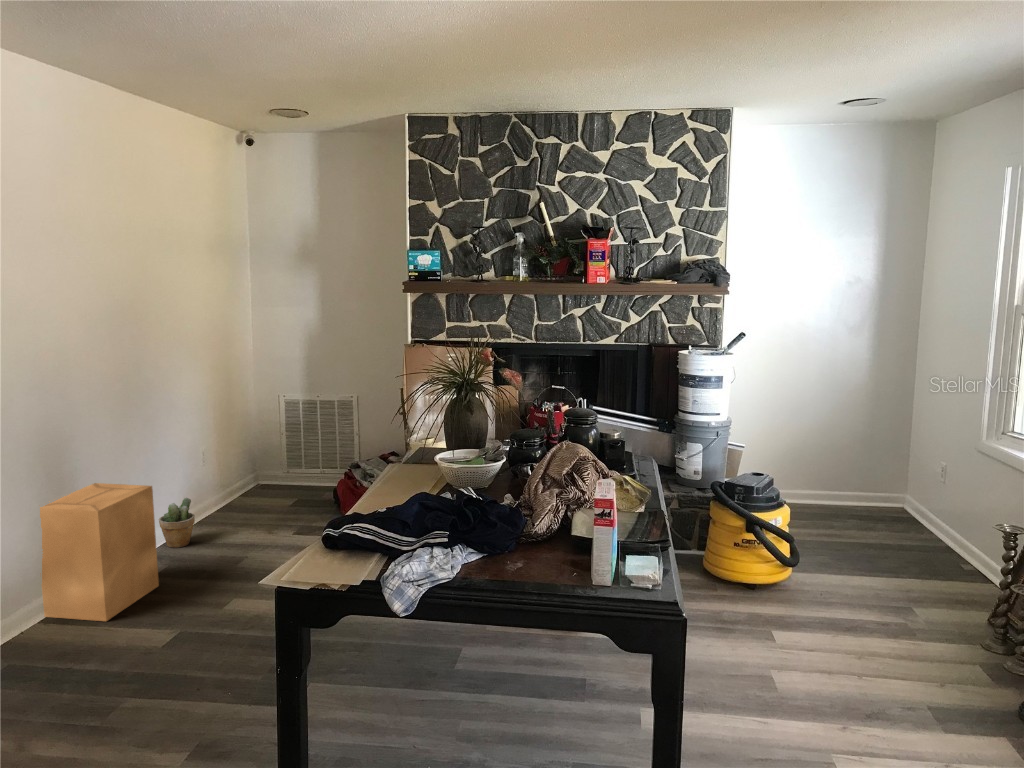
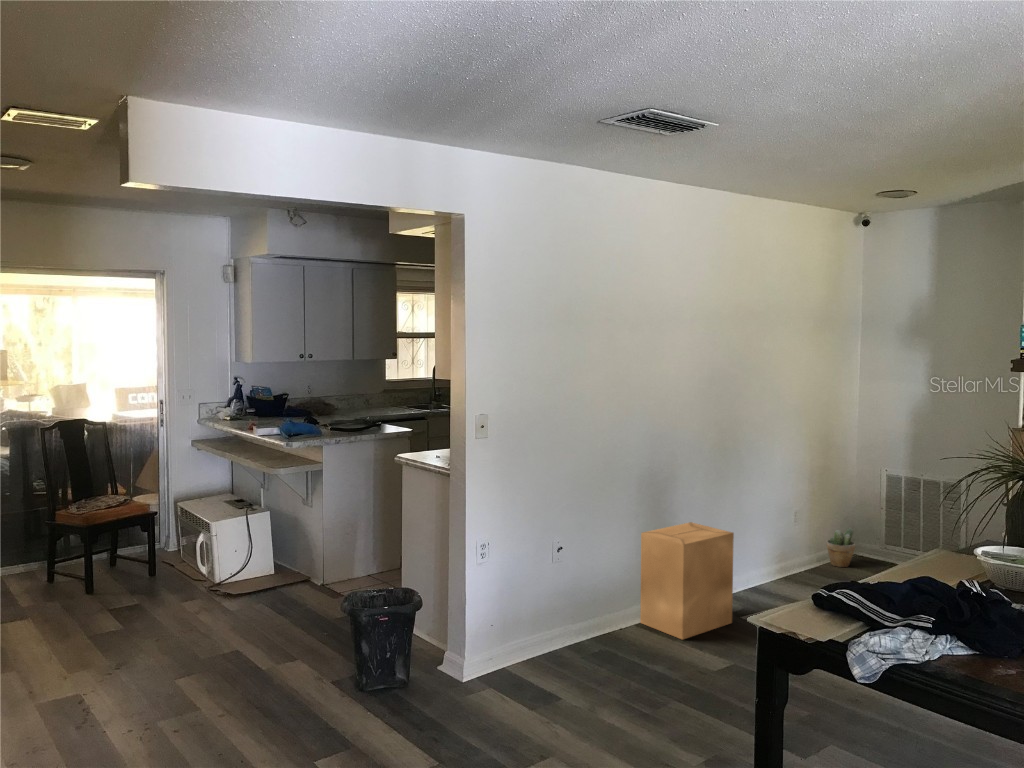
potted plant: present [159,498,195,548] -> present [826,528,855,567]

